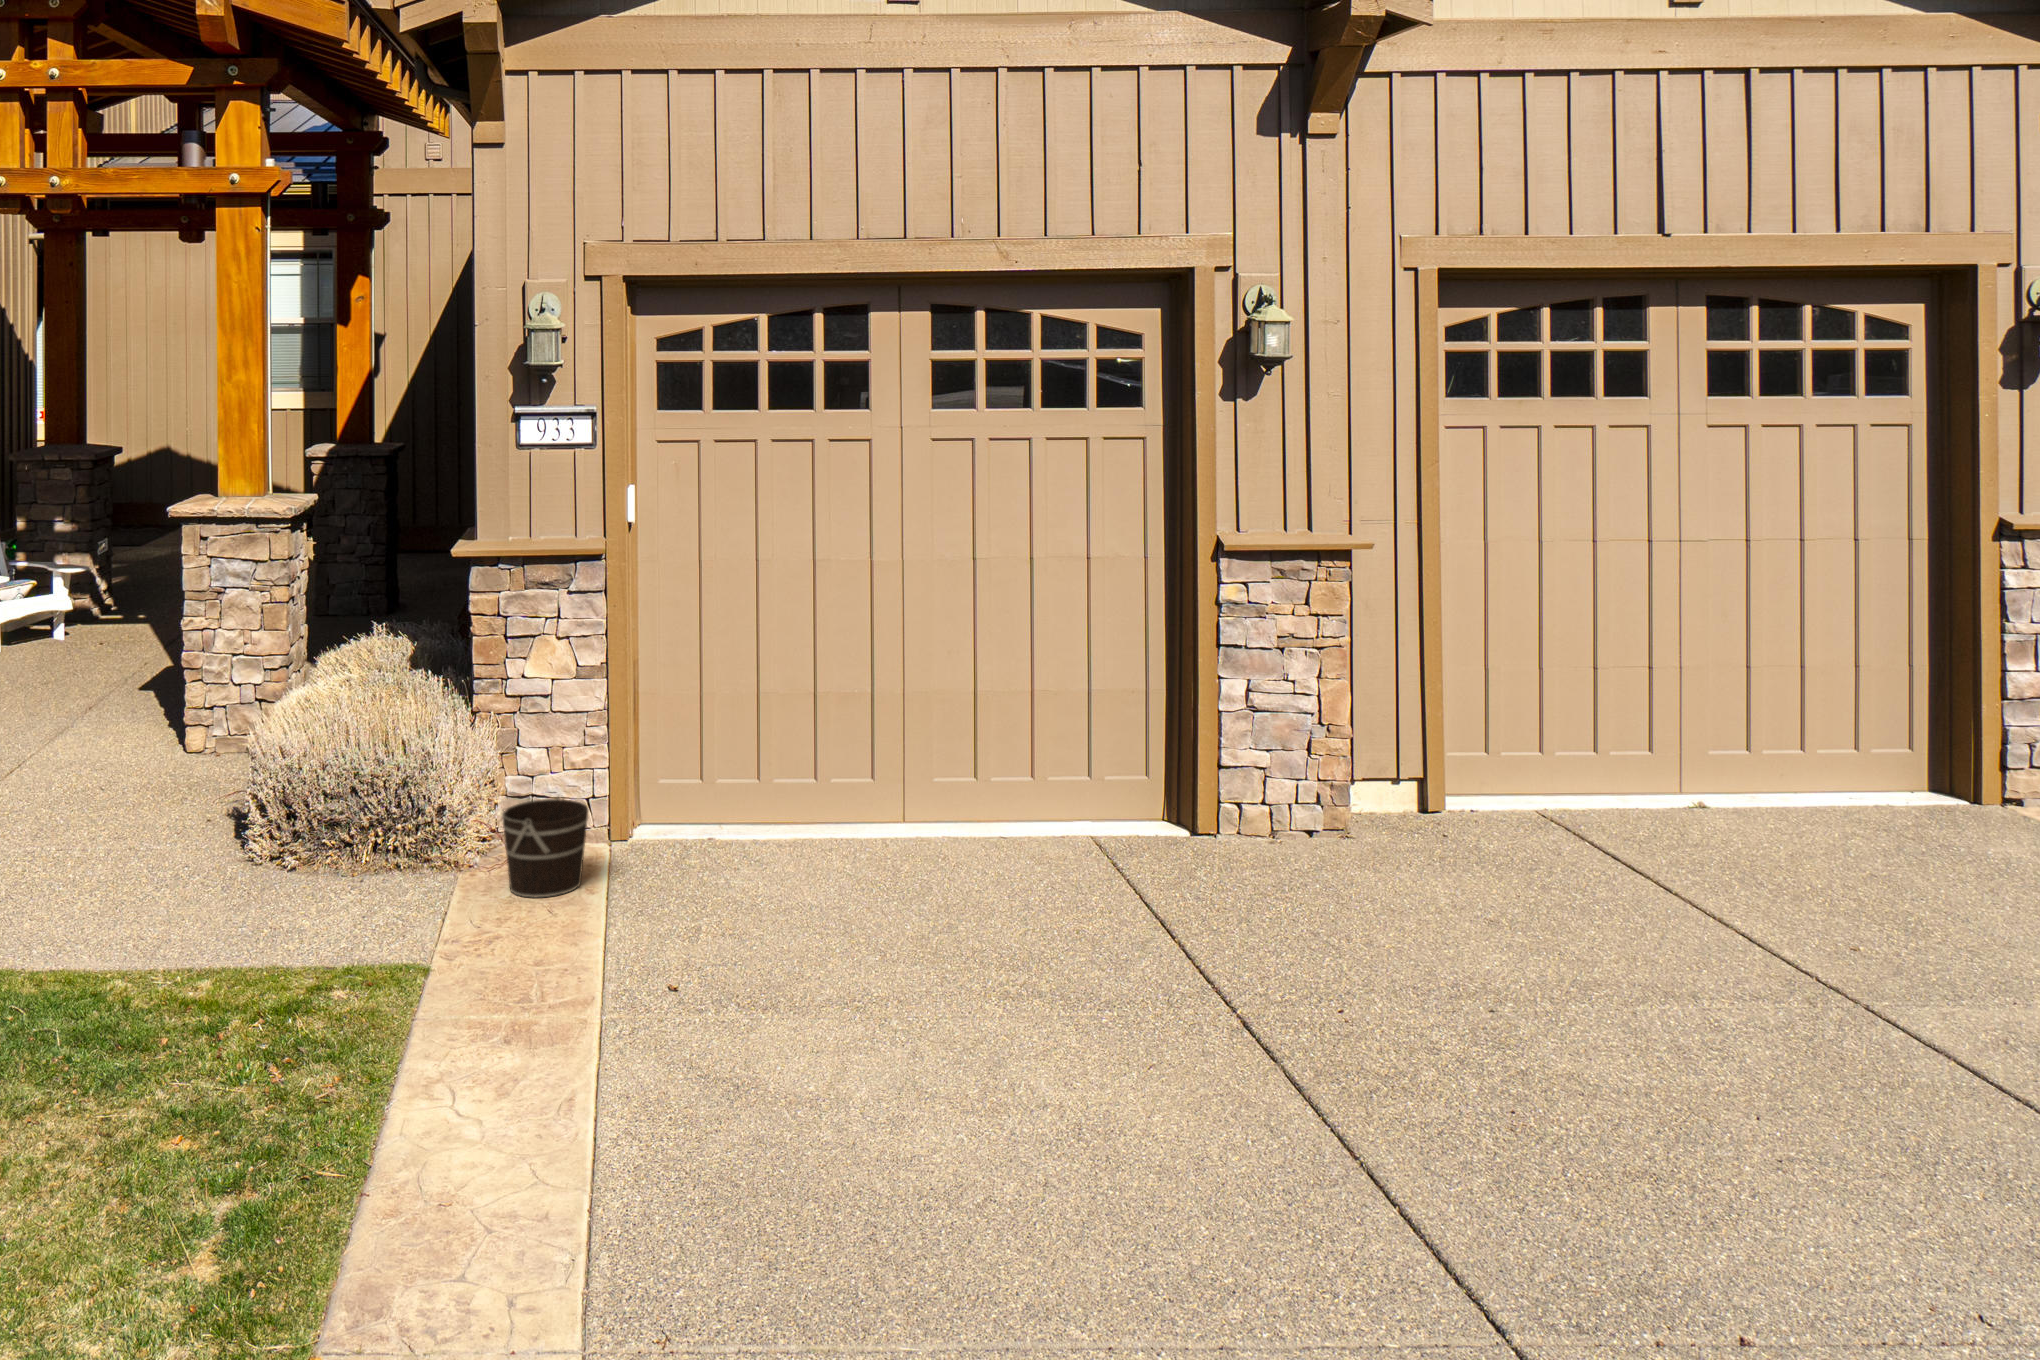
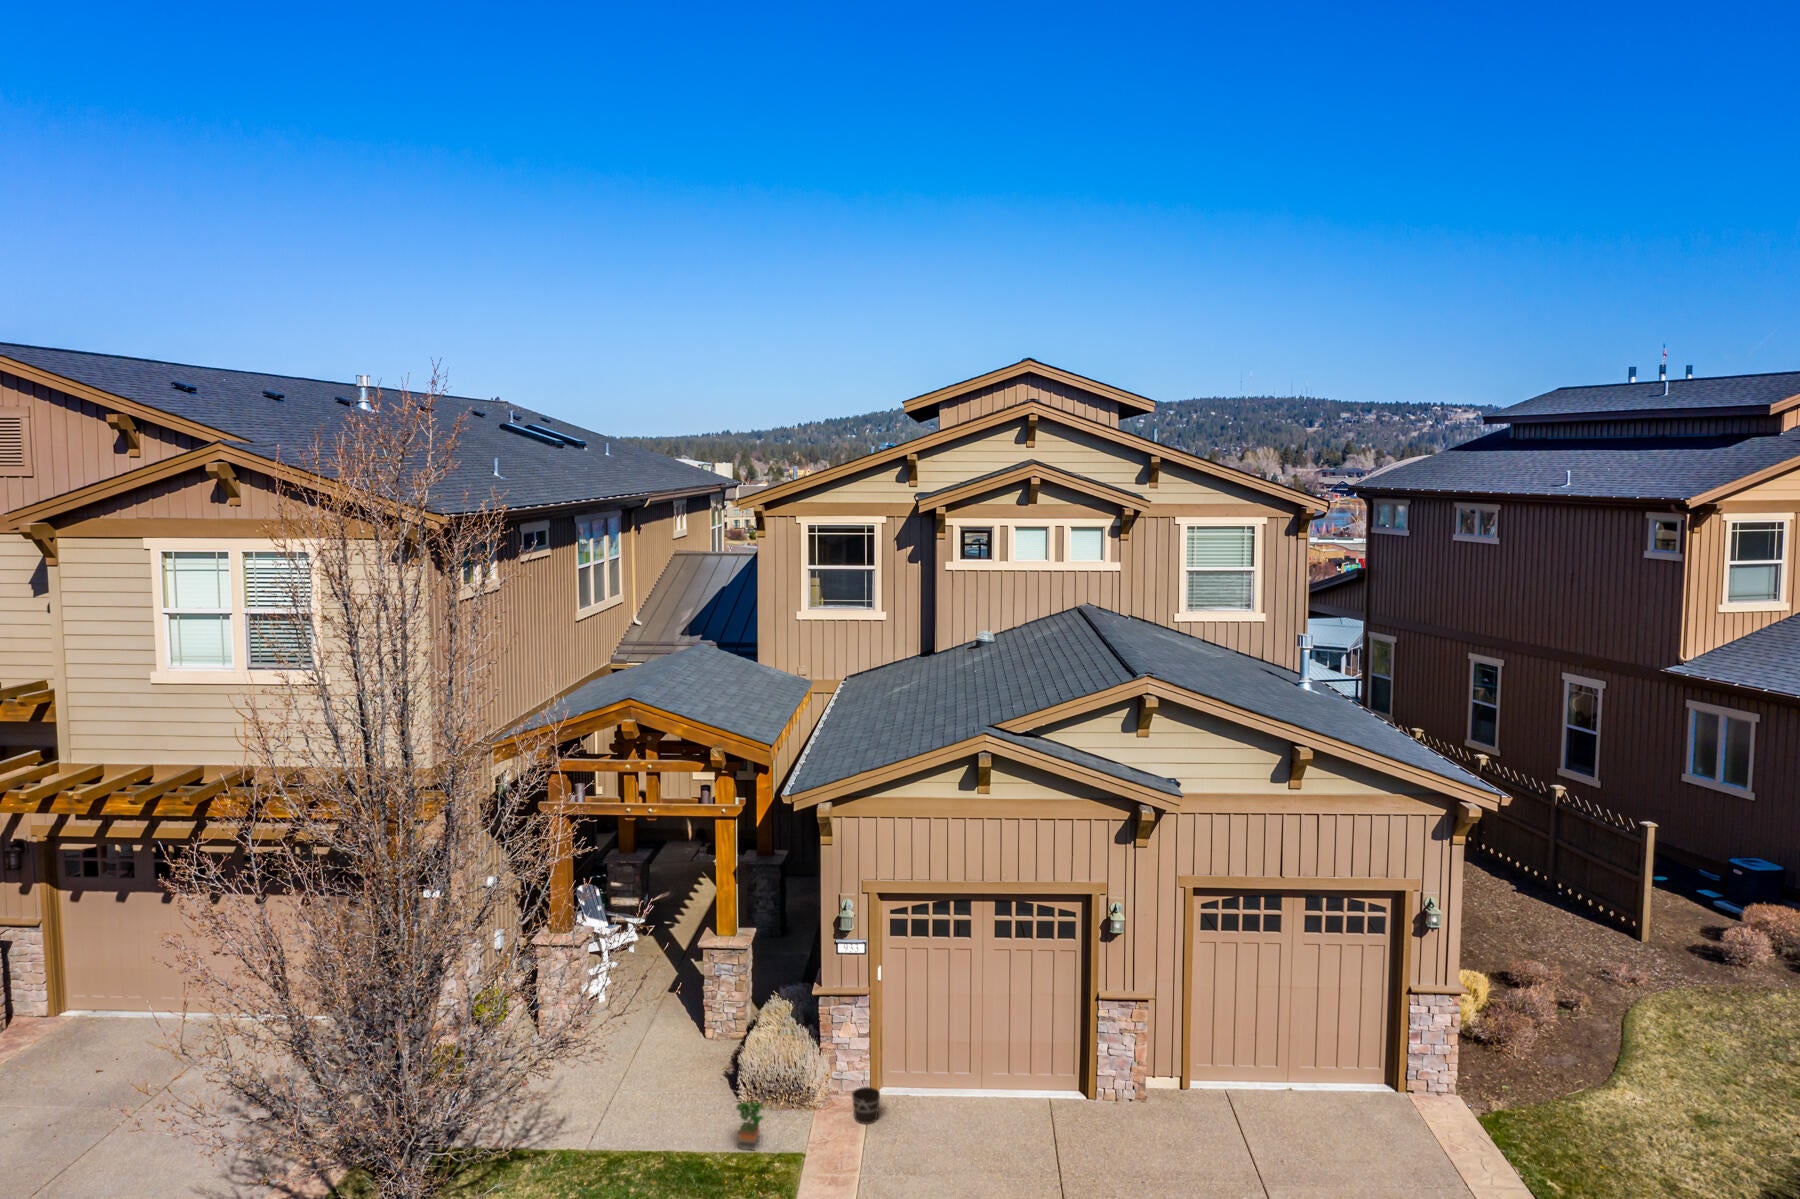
potted tree: none [90,807,196,963] -> present [736,1102,764,1151]

